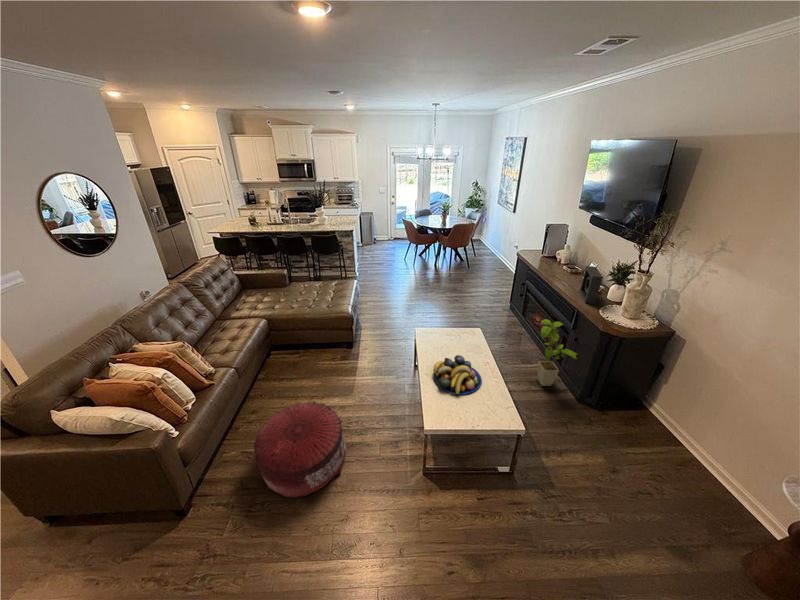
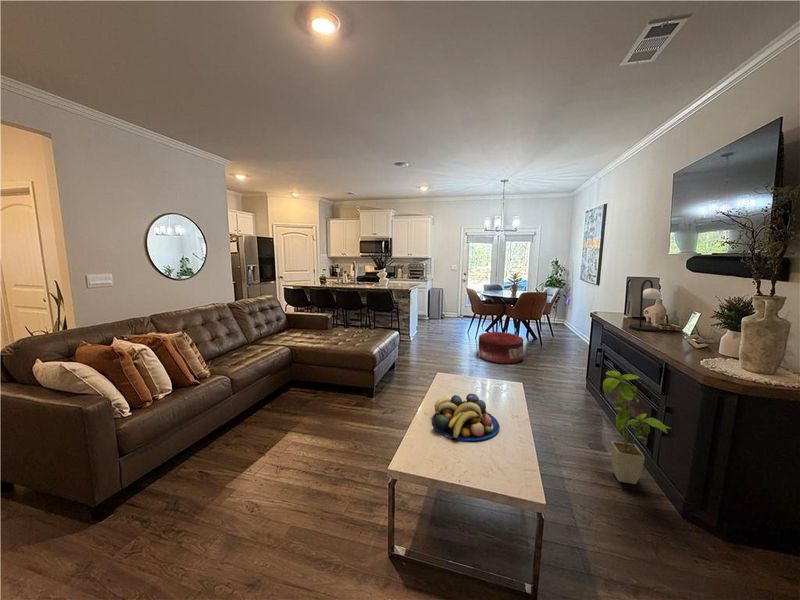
table lamp: none [547,235,572,275] -> present [629,280,661,332]
speaker: present [579,266,603,304] -> none [672,308,701,357]
pouf: present [254,402,346,498] -> present [478,331,523,363]

